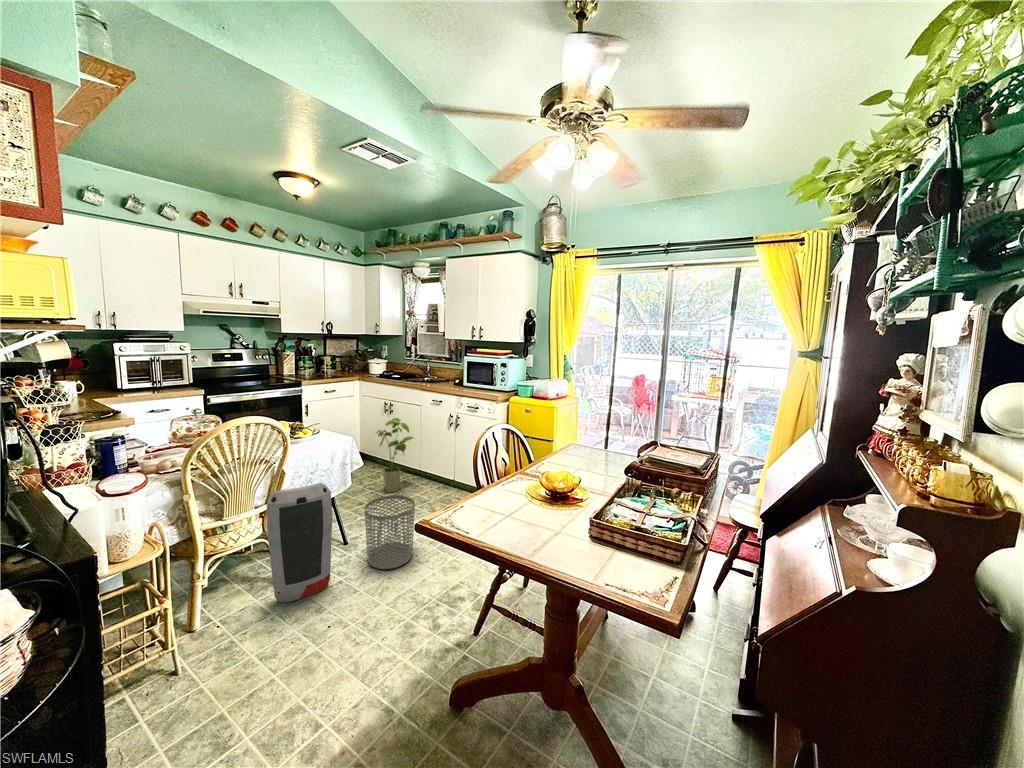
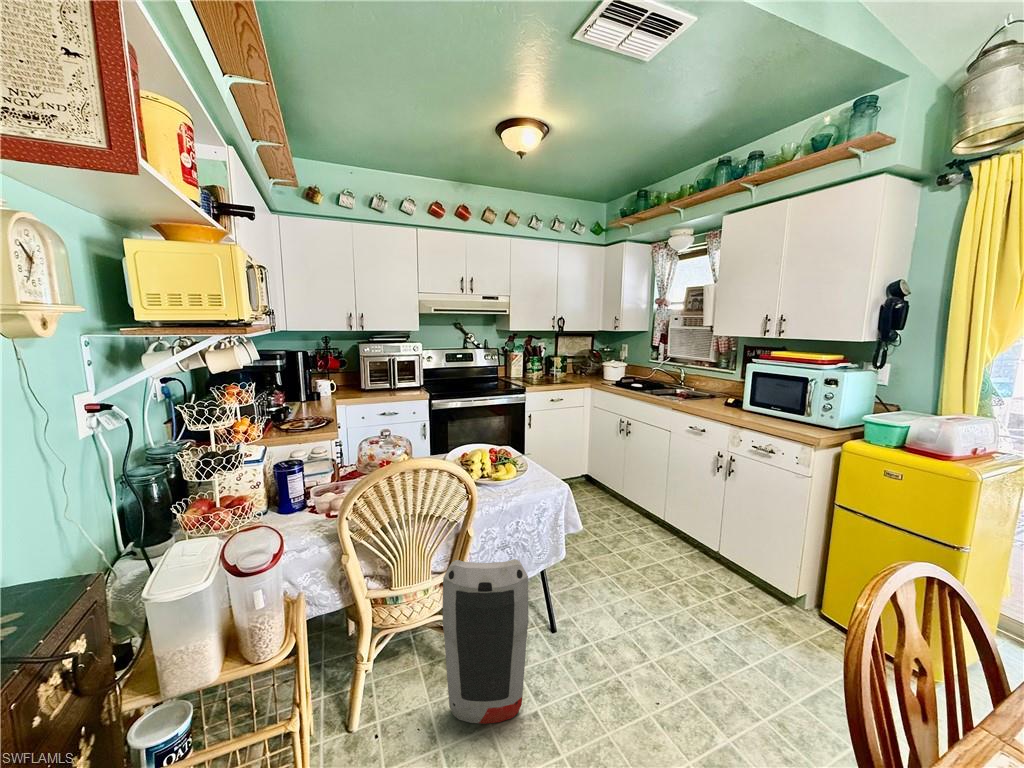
house plant: present [376,418,413,493] -> none [604,449,661,552]
waste bin: present [364,495,415,569] -> none [578,585,659,721]

